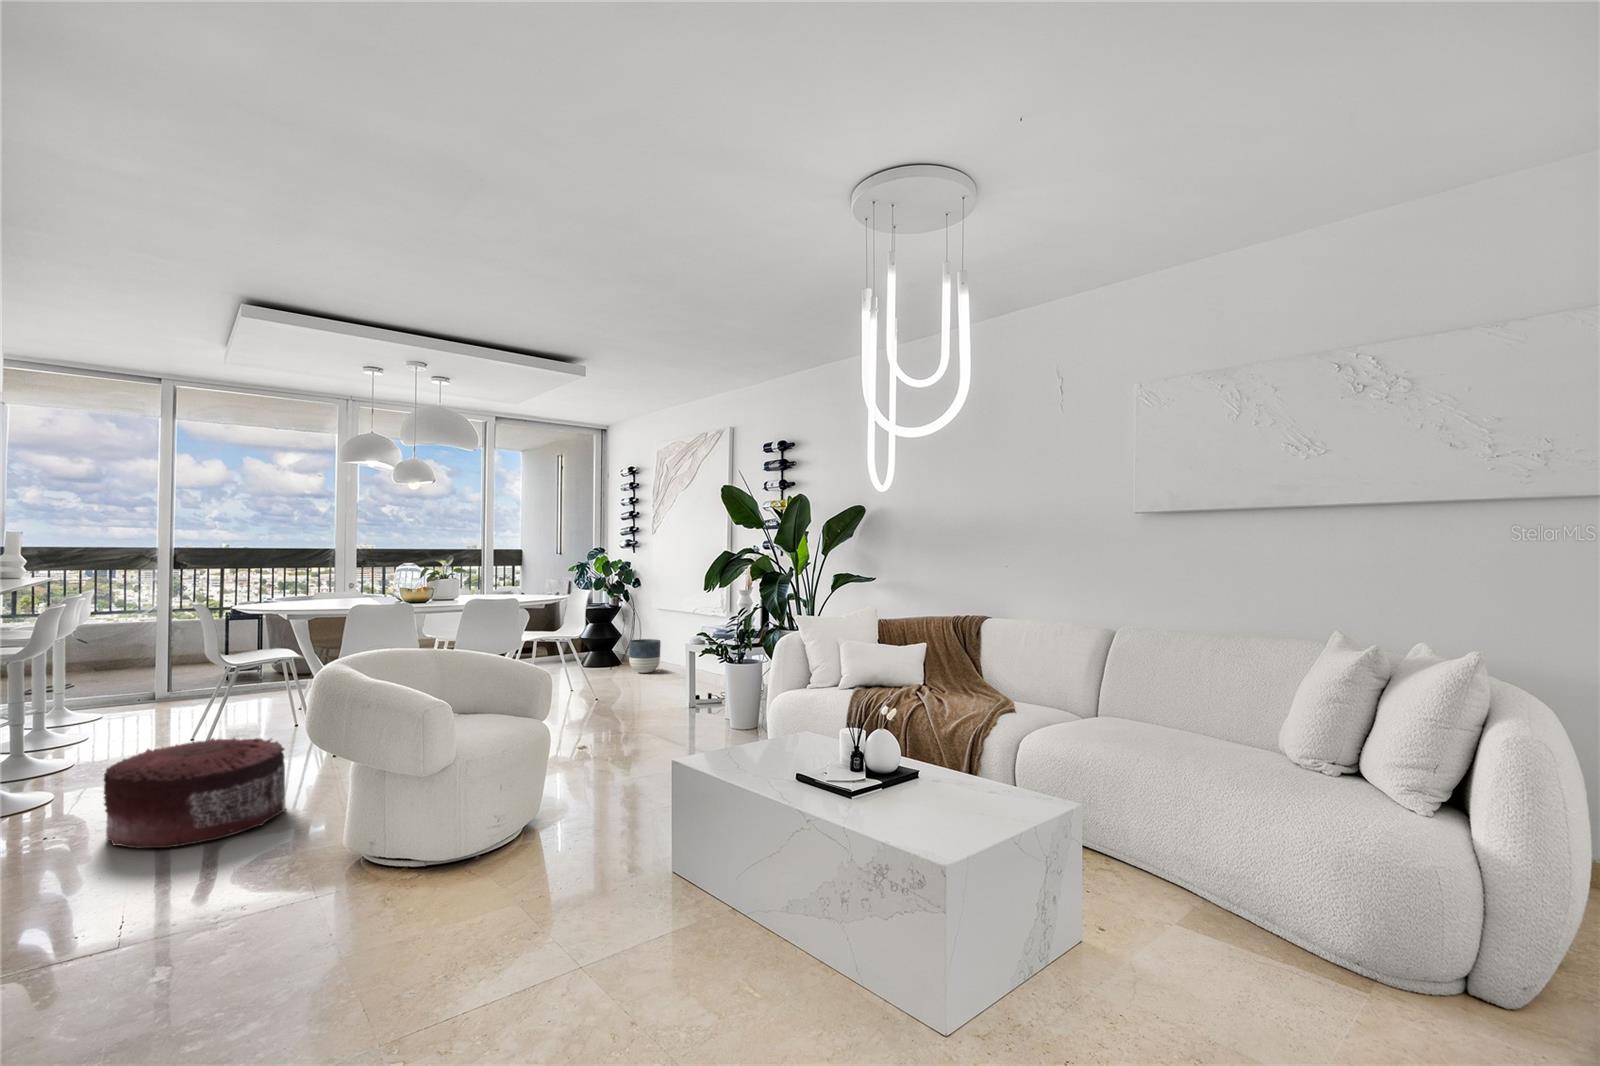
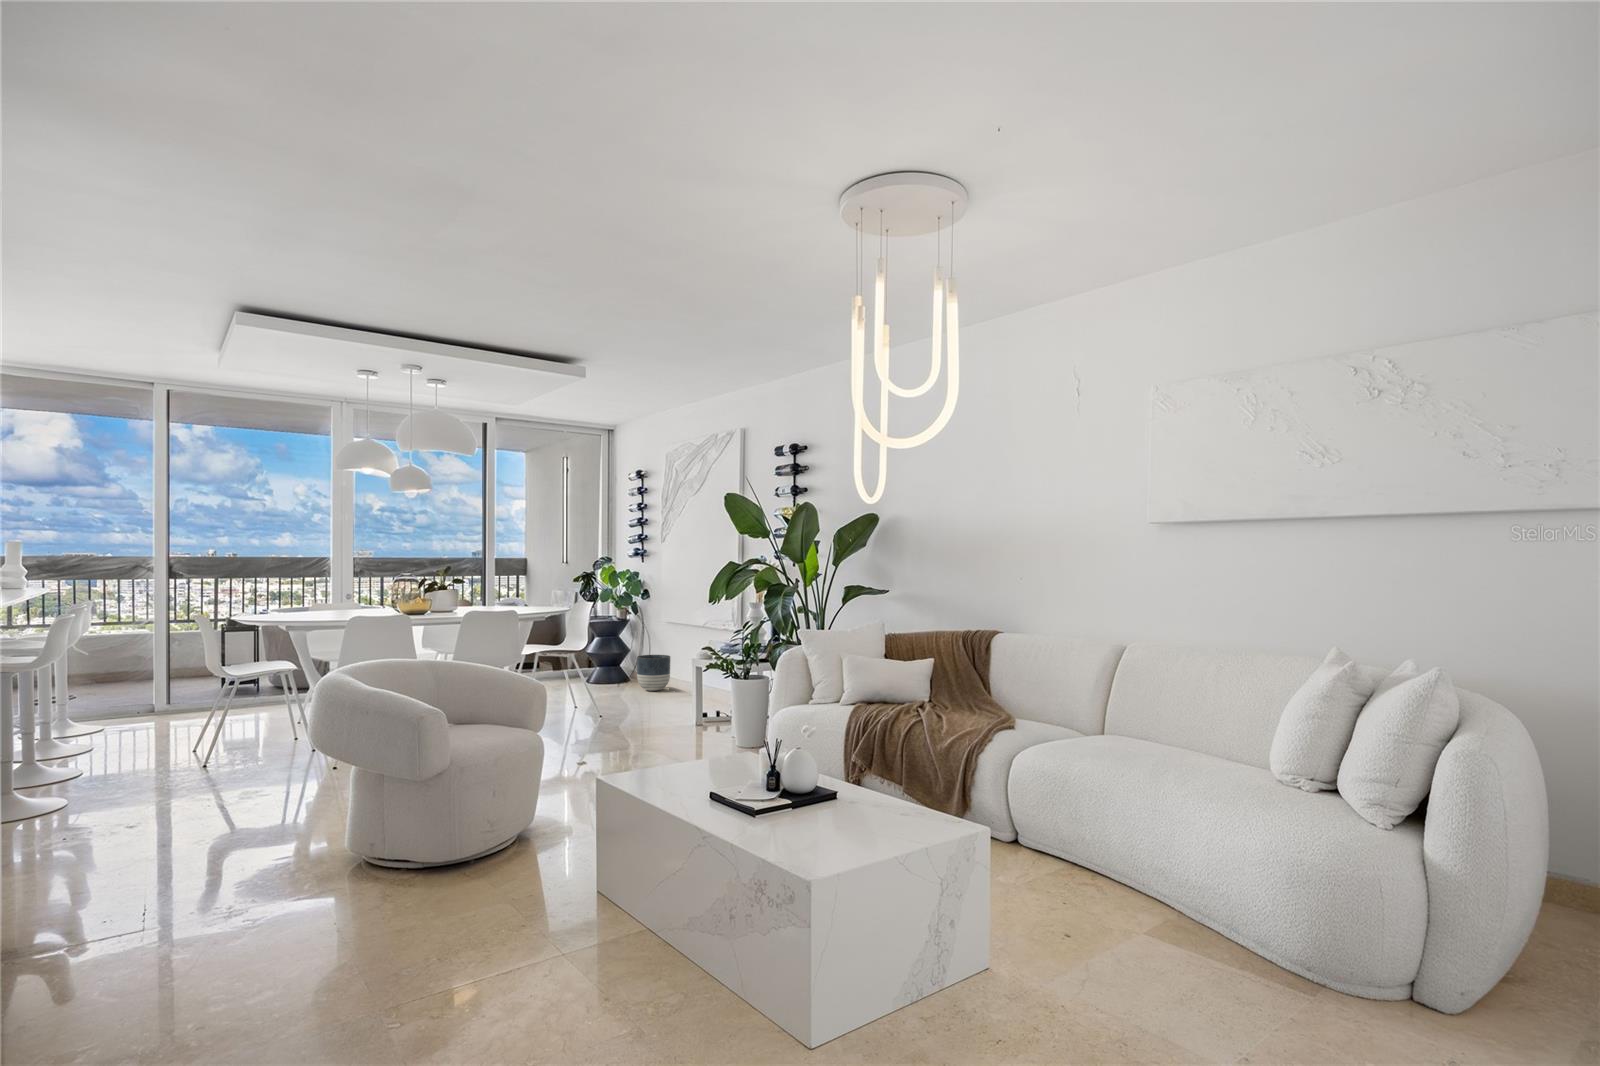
pouf: present [104,738,286,848] -> none [117,747,286,850]

